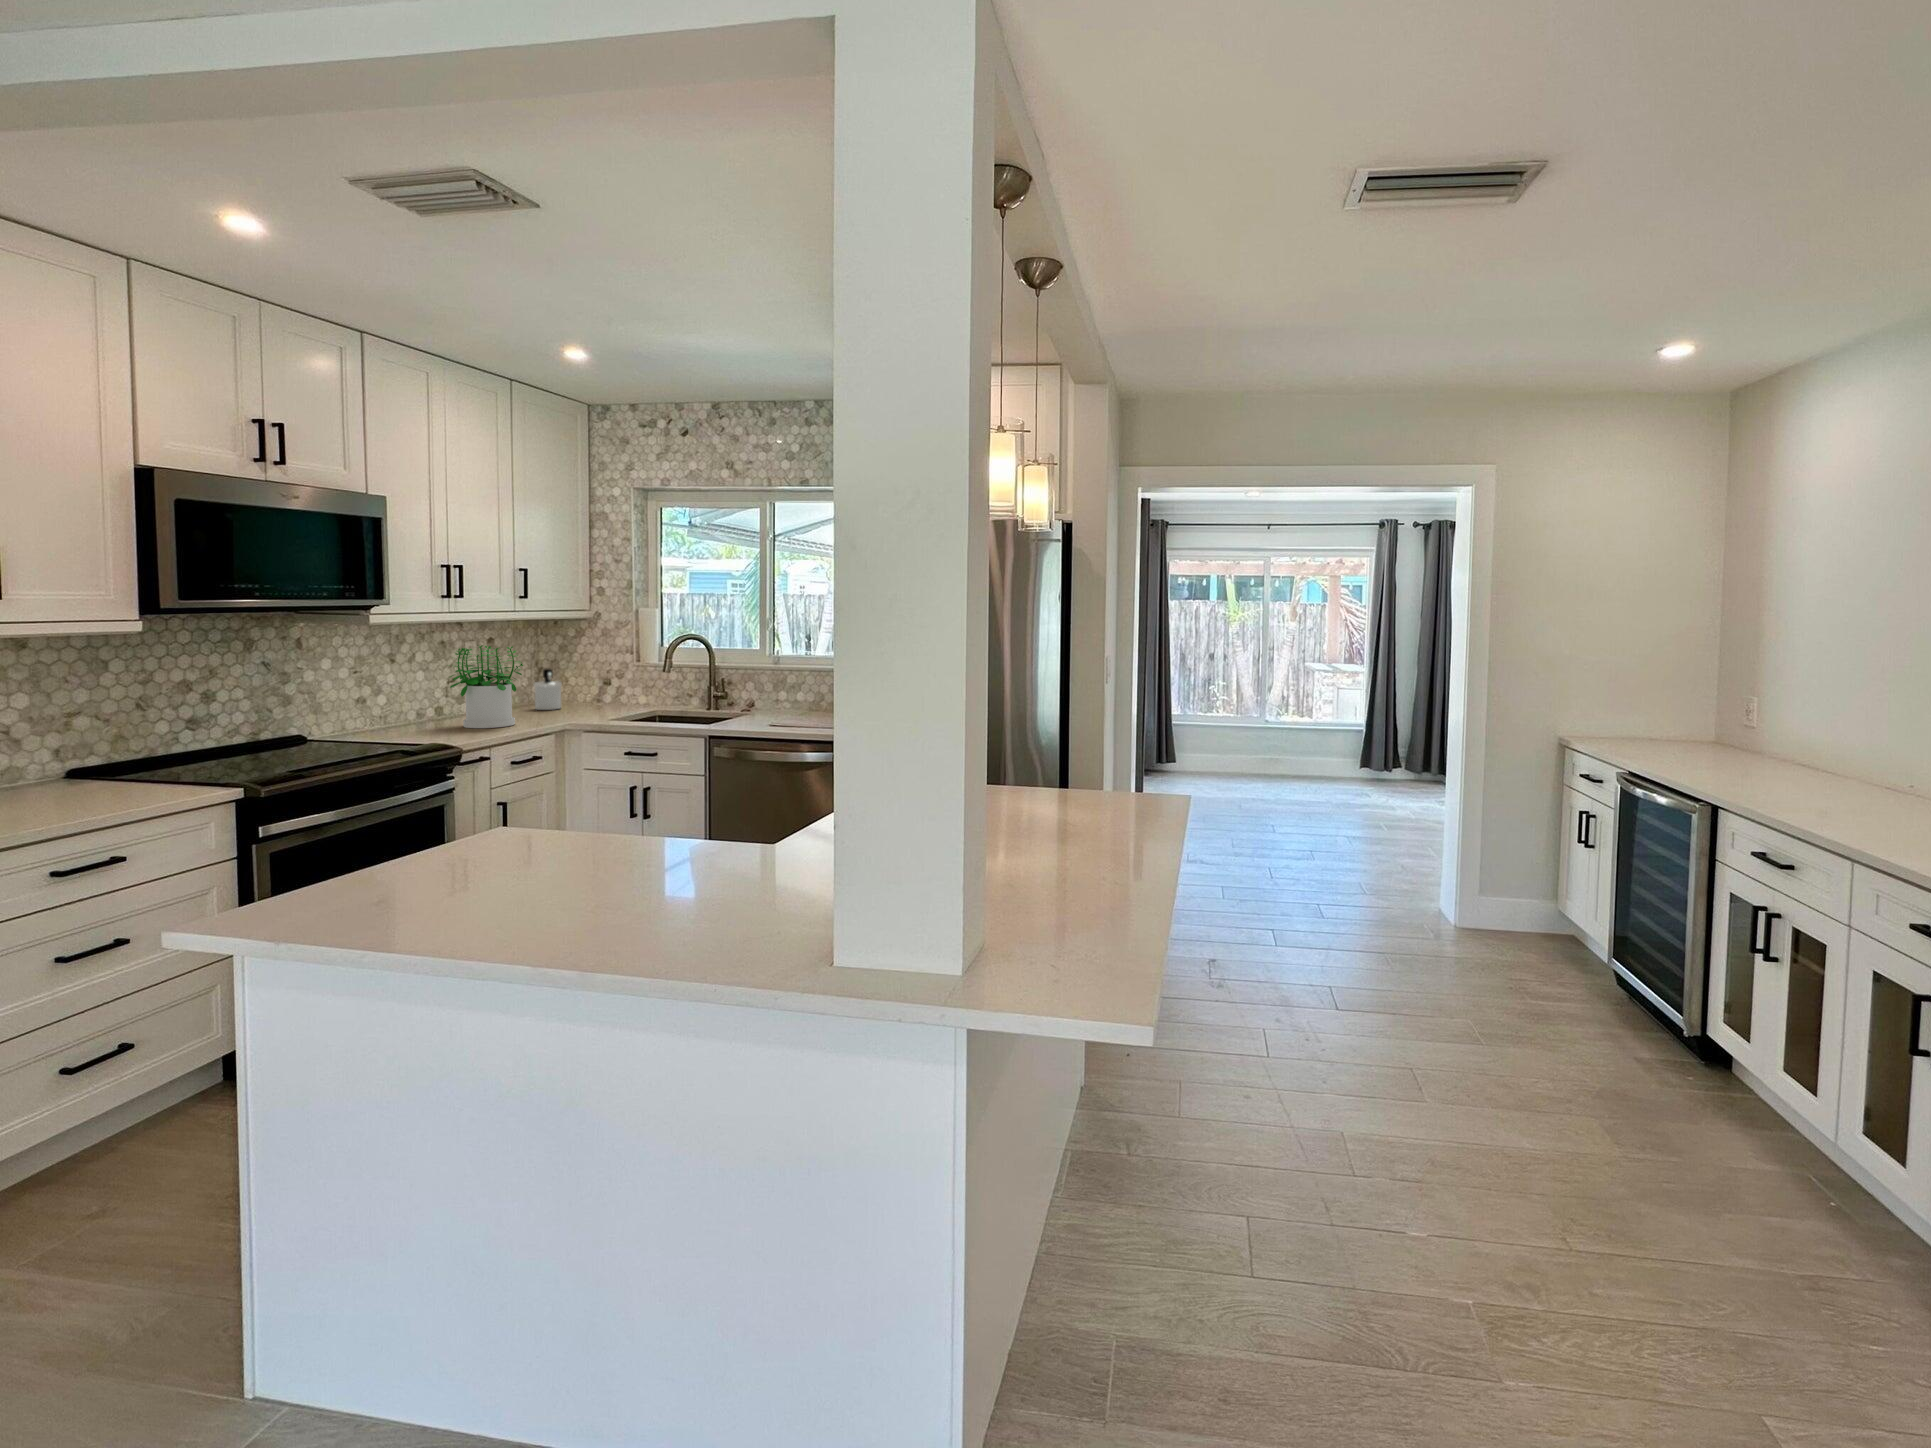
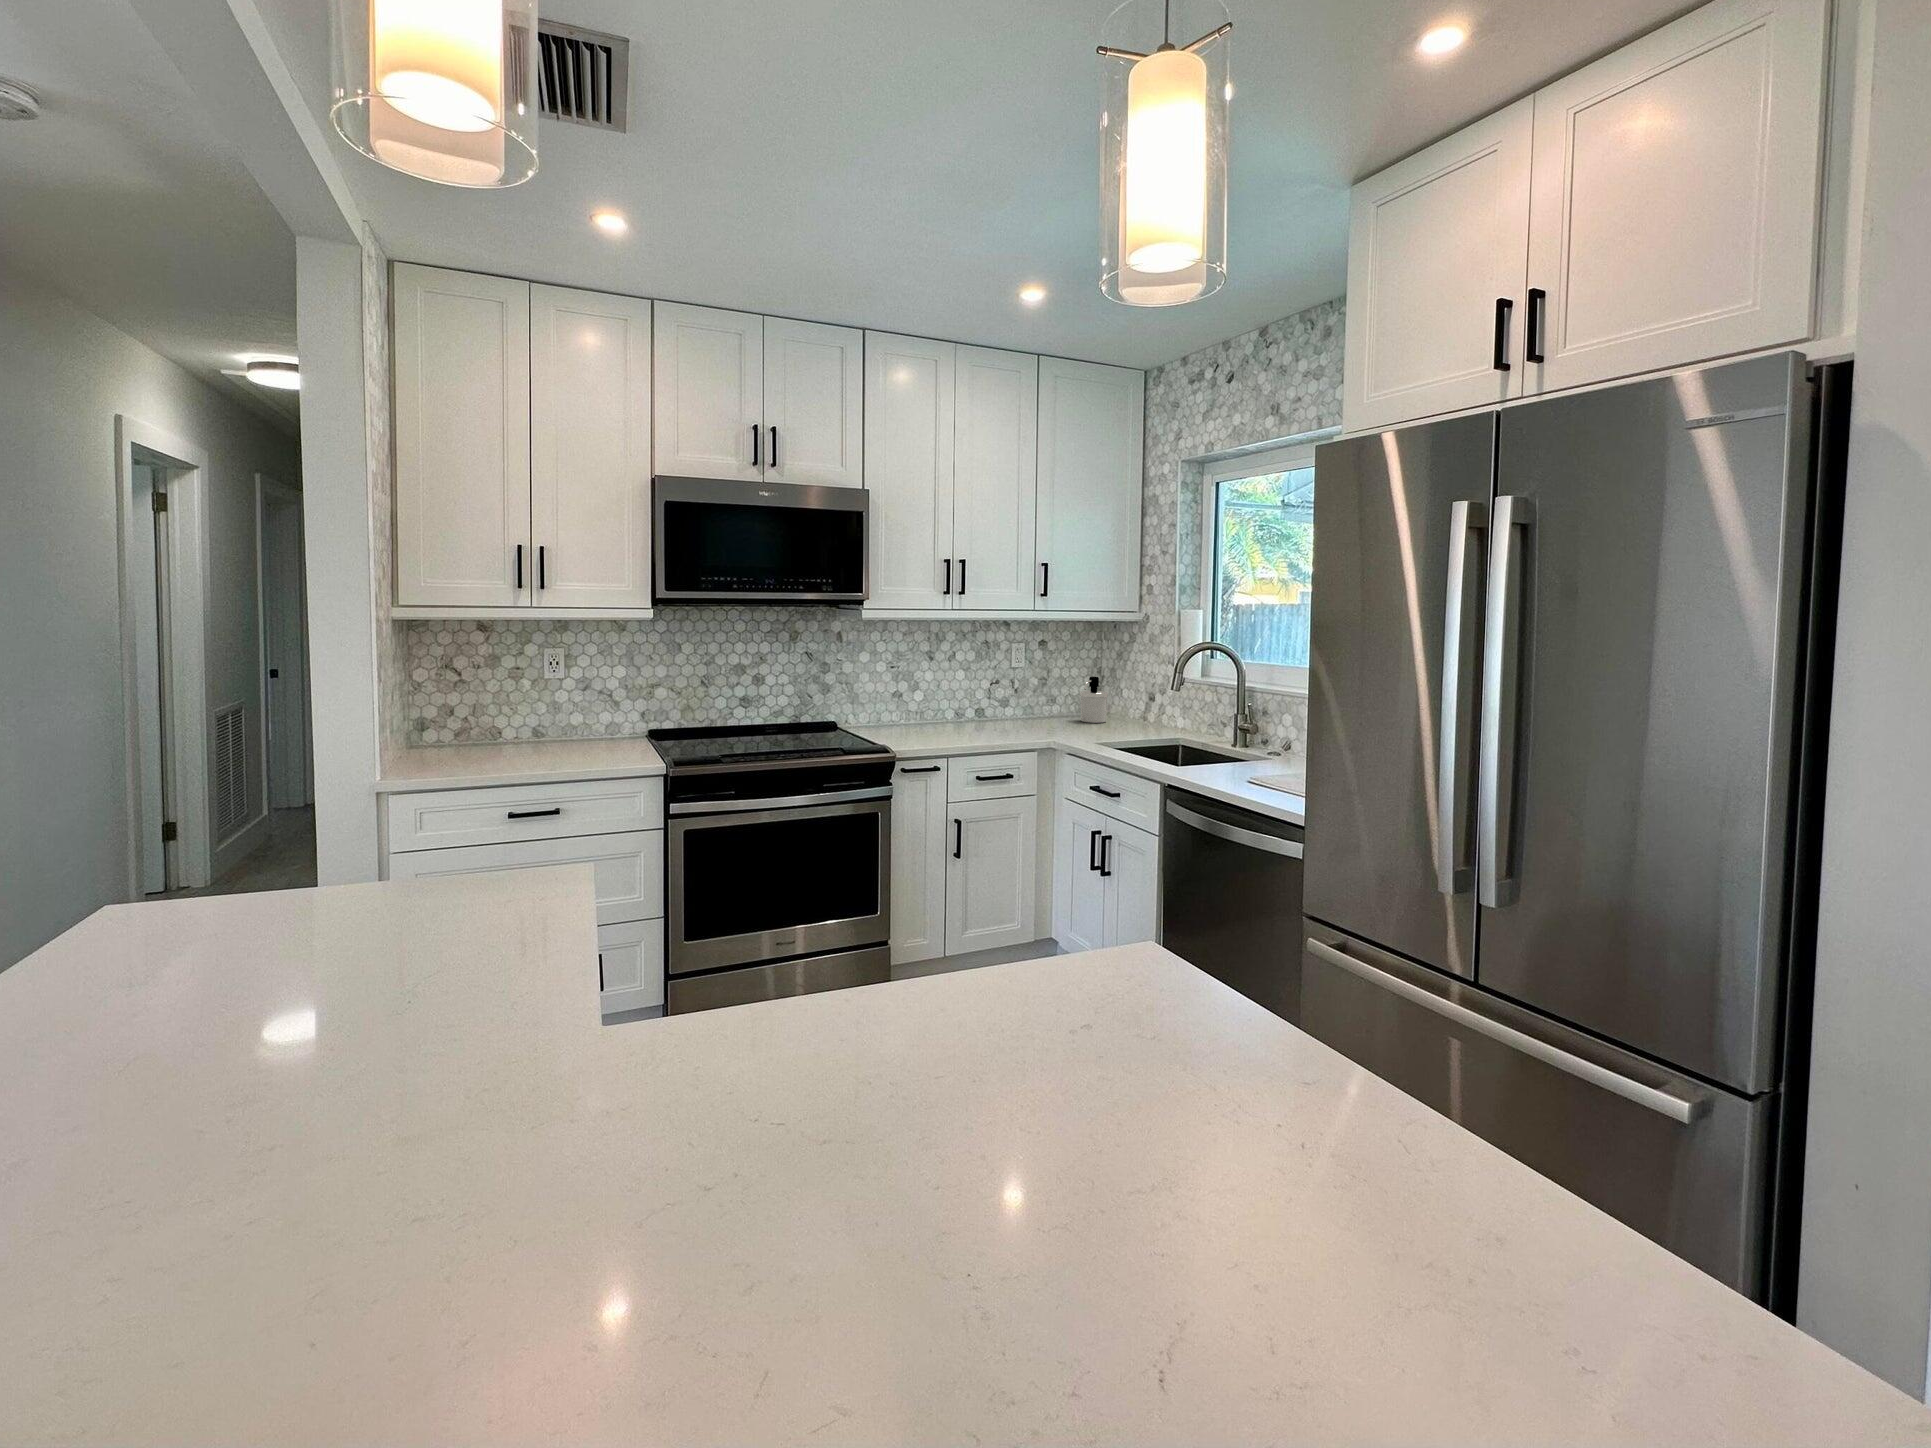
potted plant: present [450,645,523,728] -> none [954,646,1029,736]

